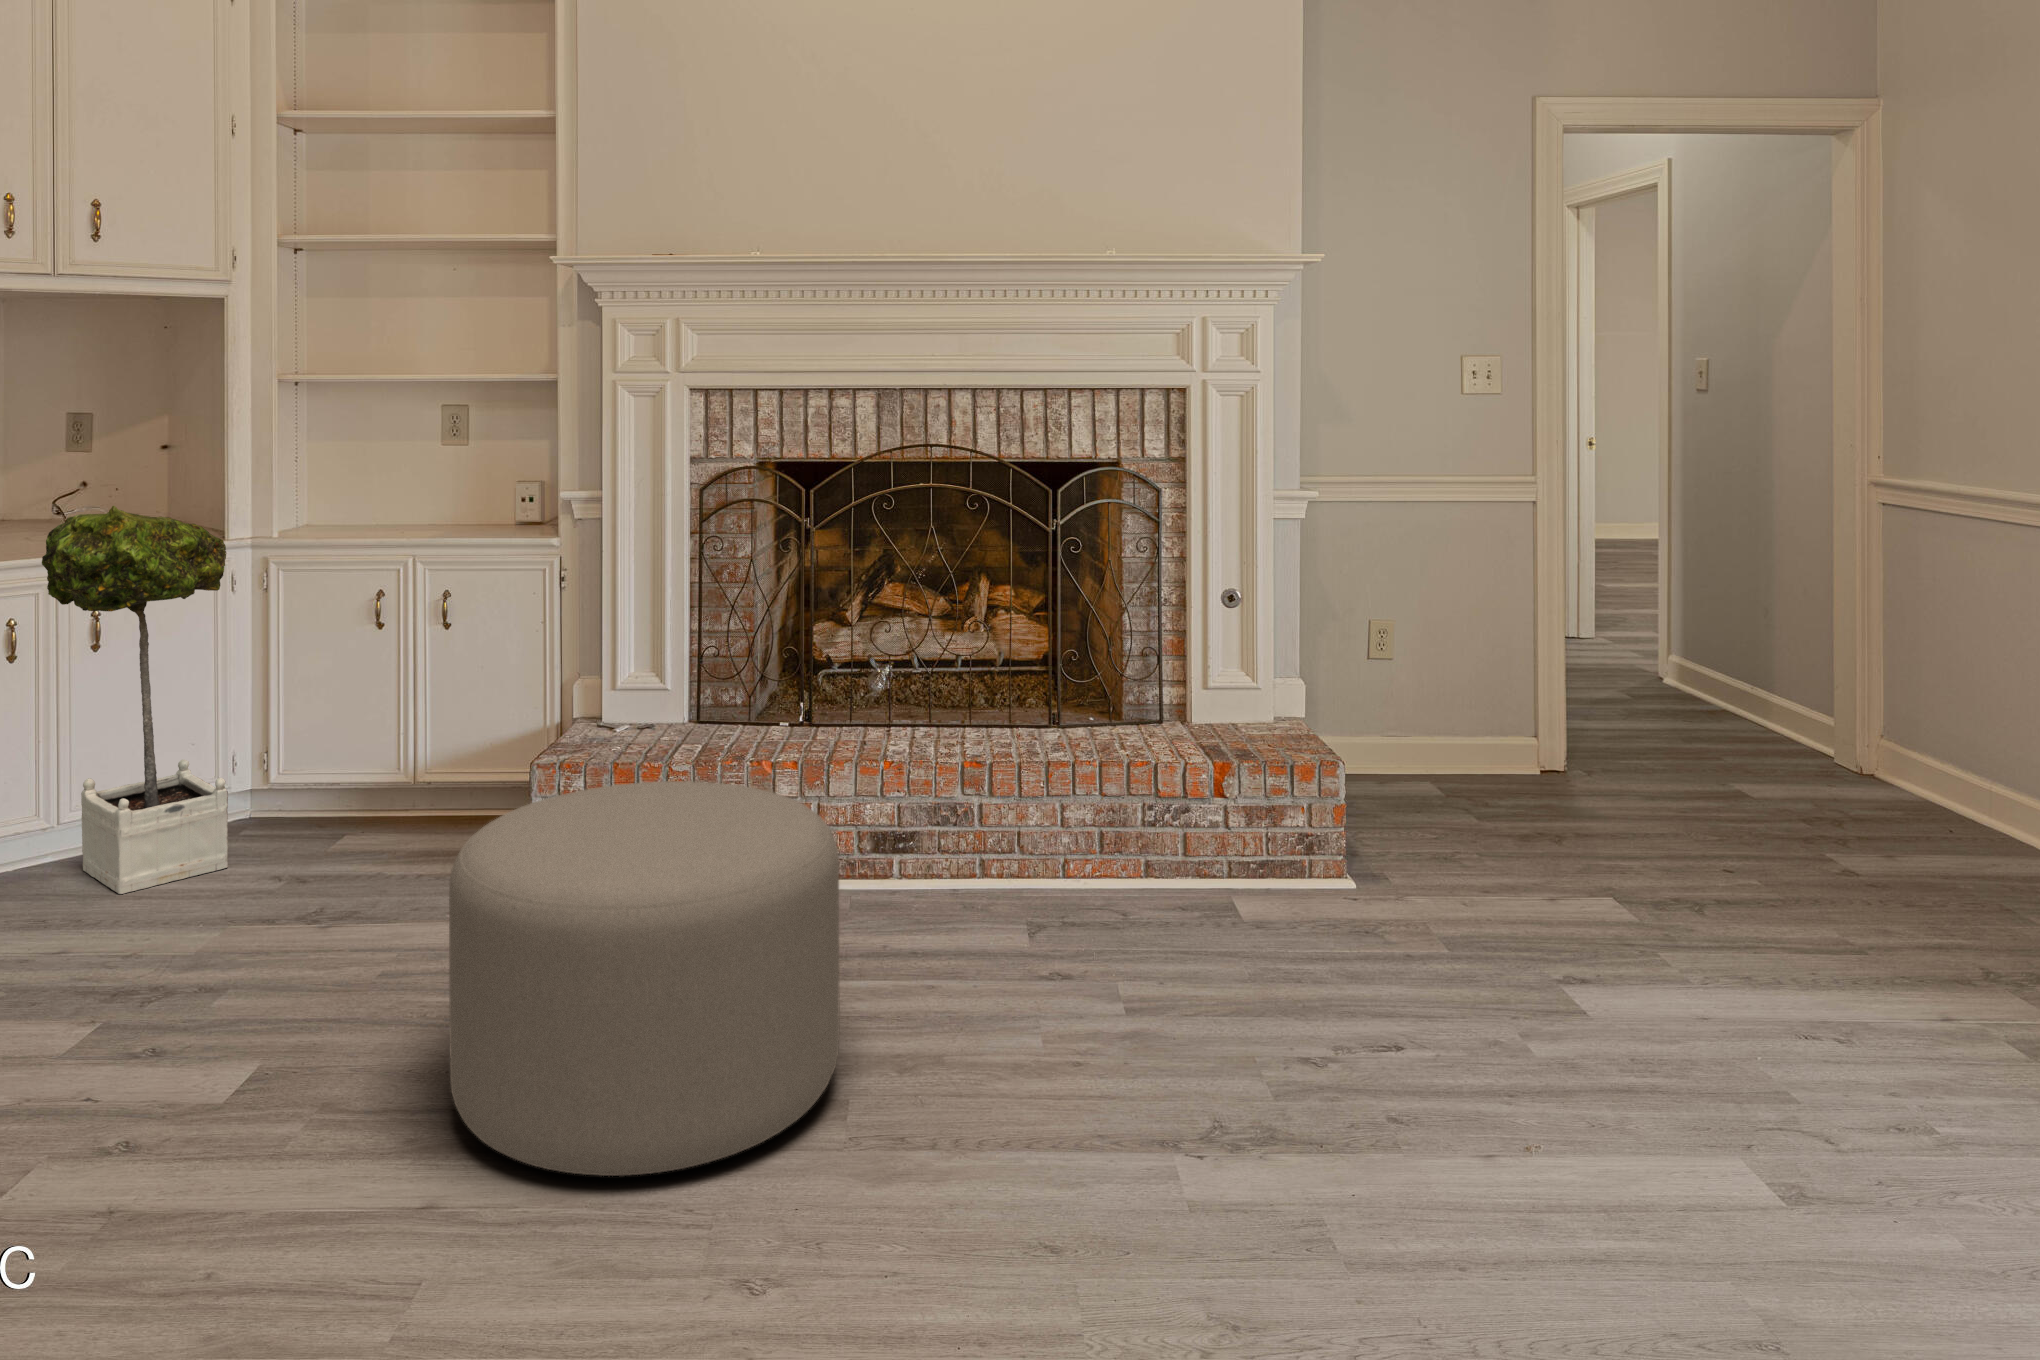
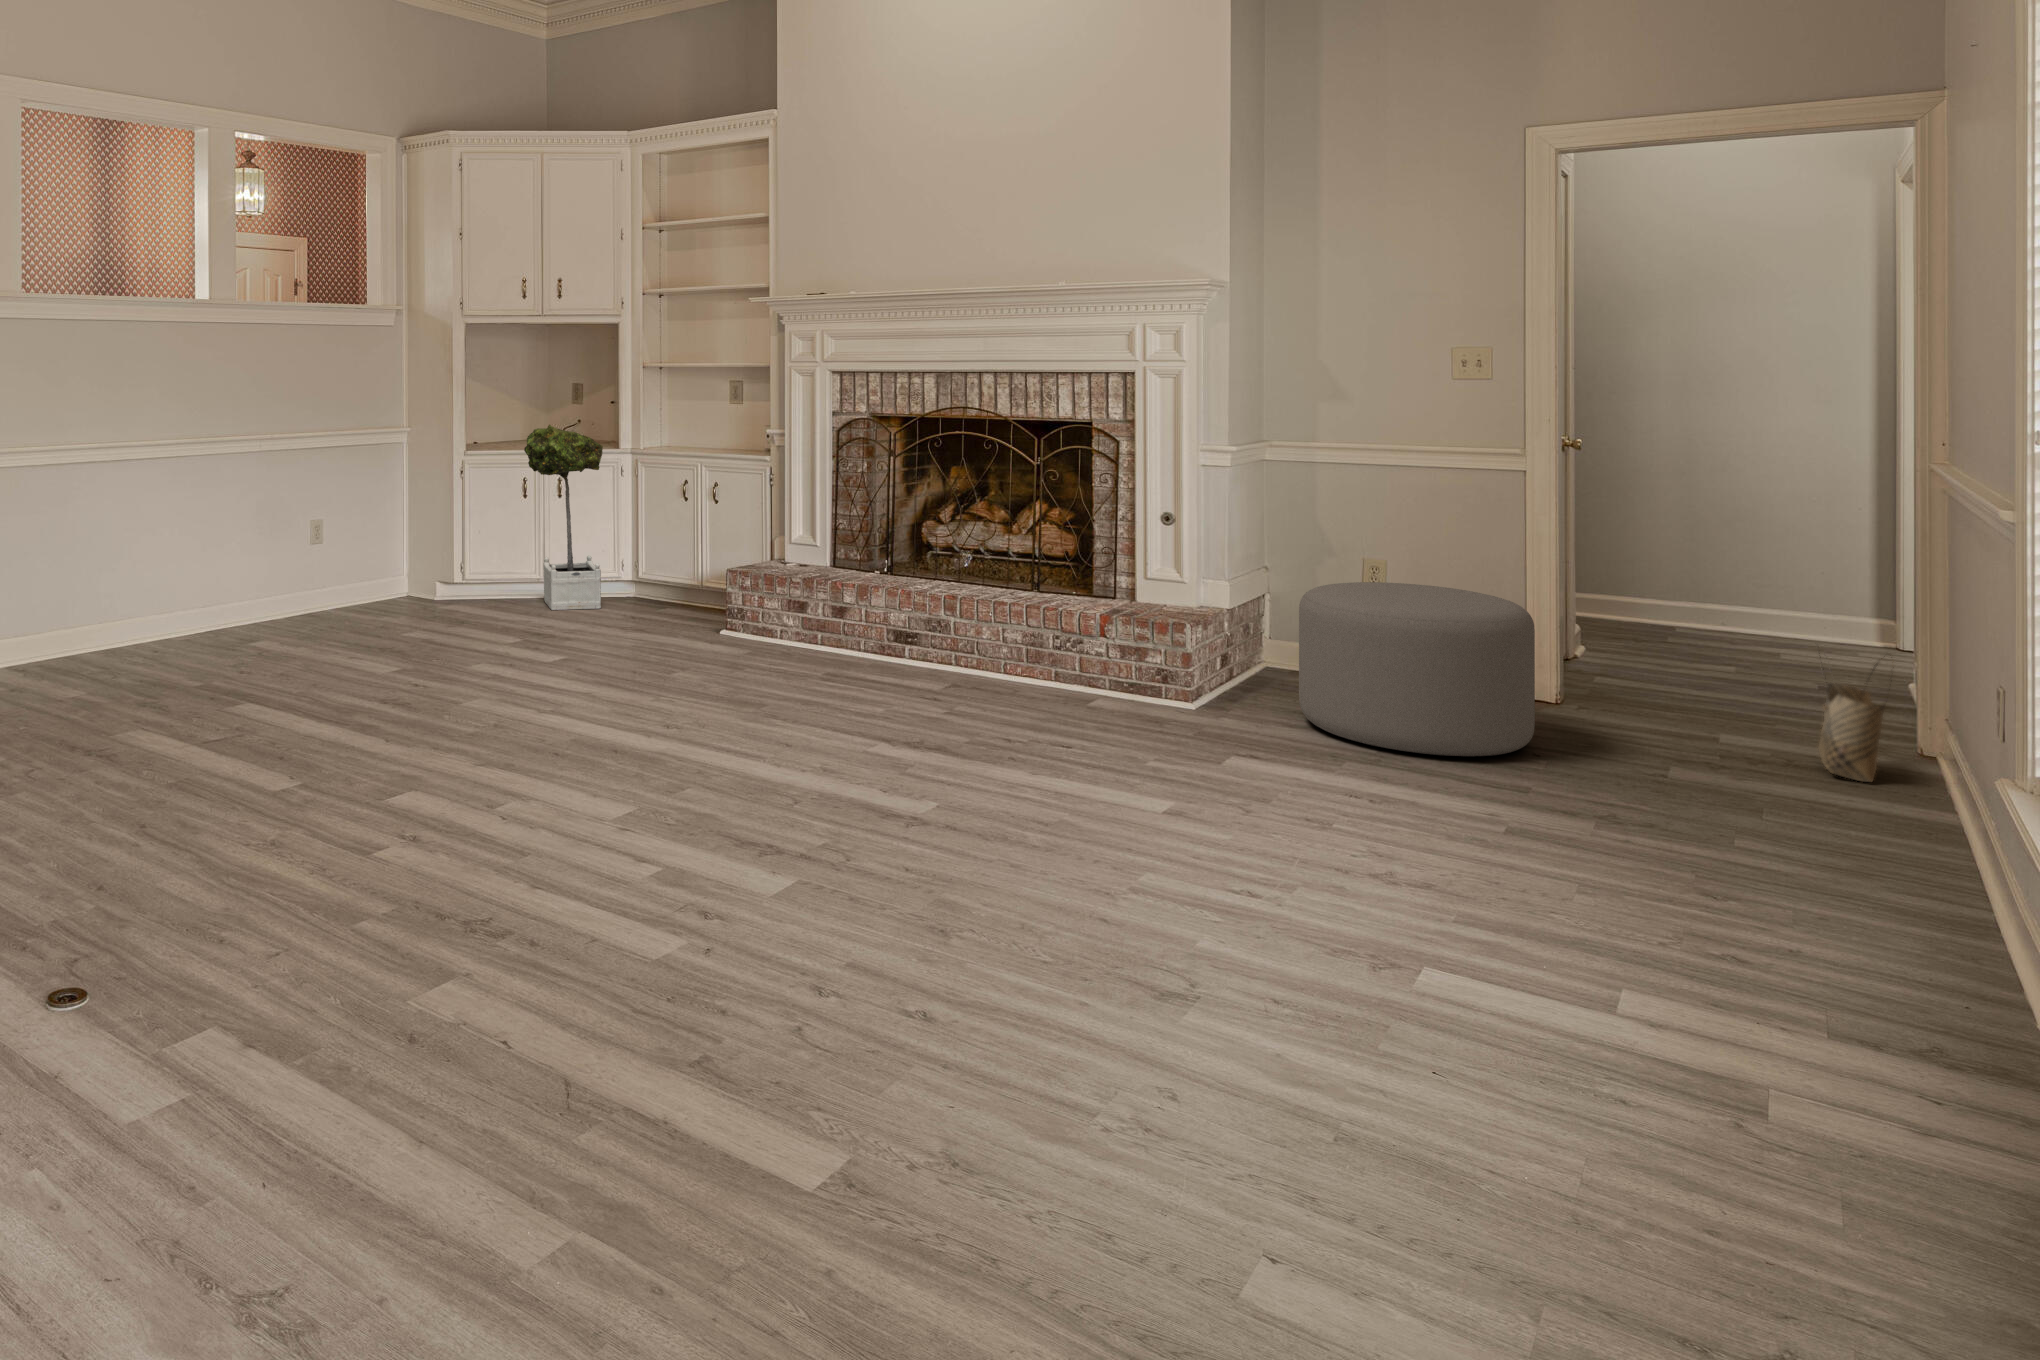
woven basket: none [1913,686,2016,842] -> present [1818,653,1891,782]
ottoman: present [449,781,840,1176] -> present [1299,582,1535,756]

